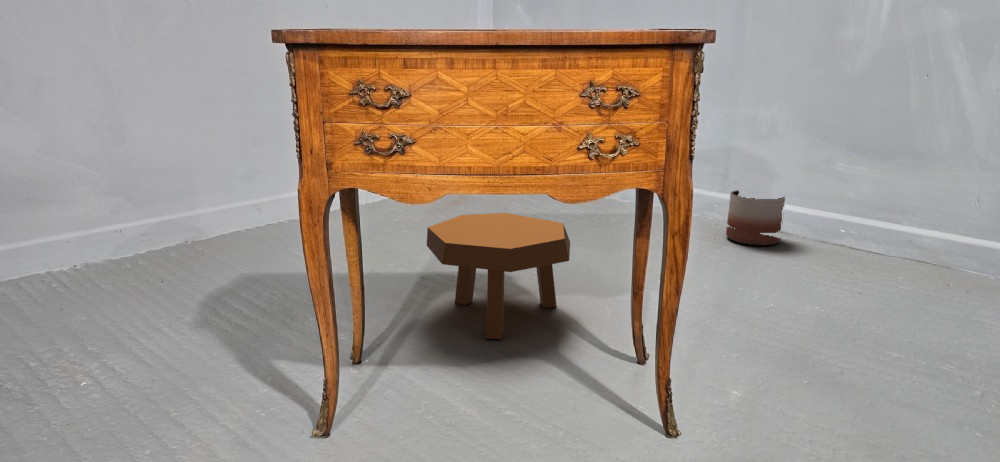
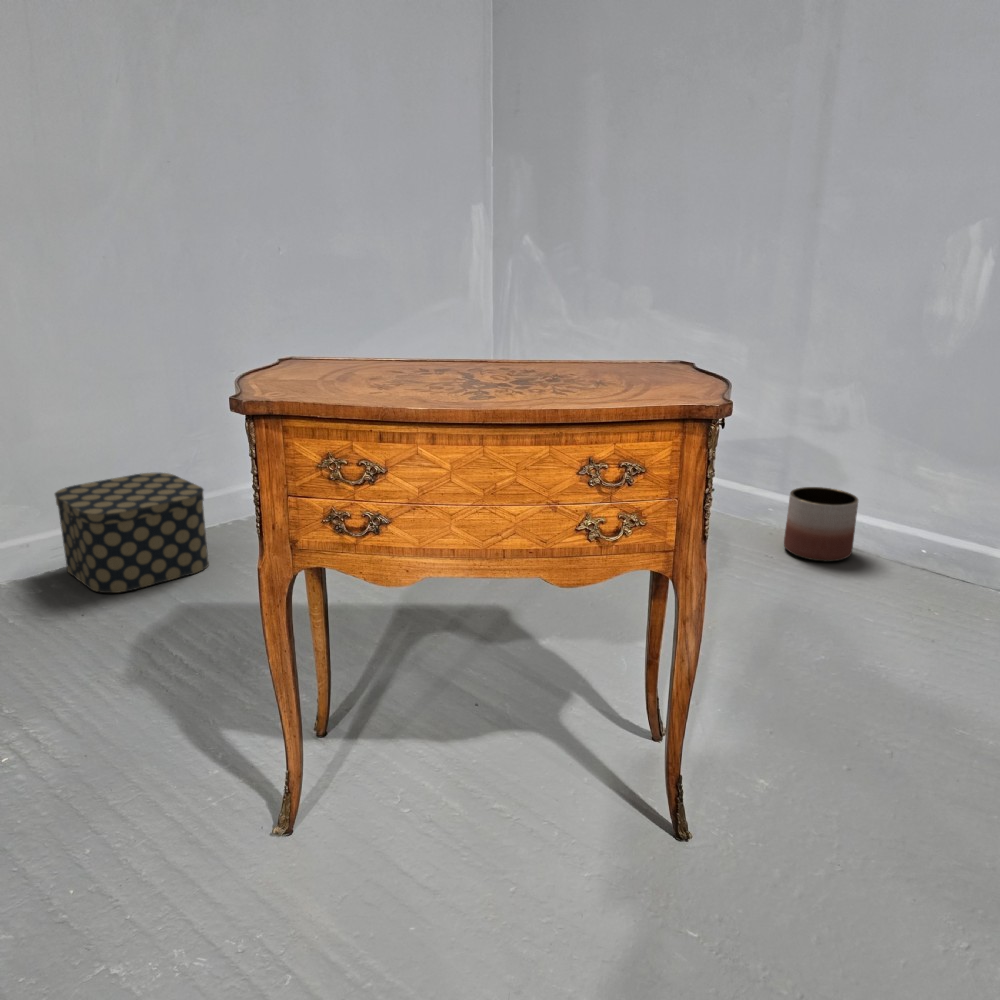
storage box: none [147,181,271,269] -> present [55,473,209,593]
footstool: present [427,213,570,339] -> none [404,536,580,703]

